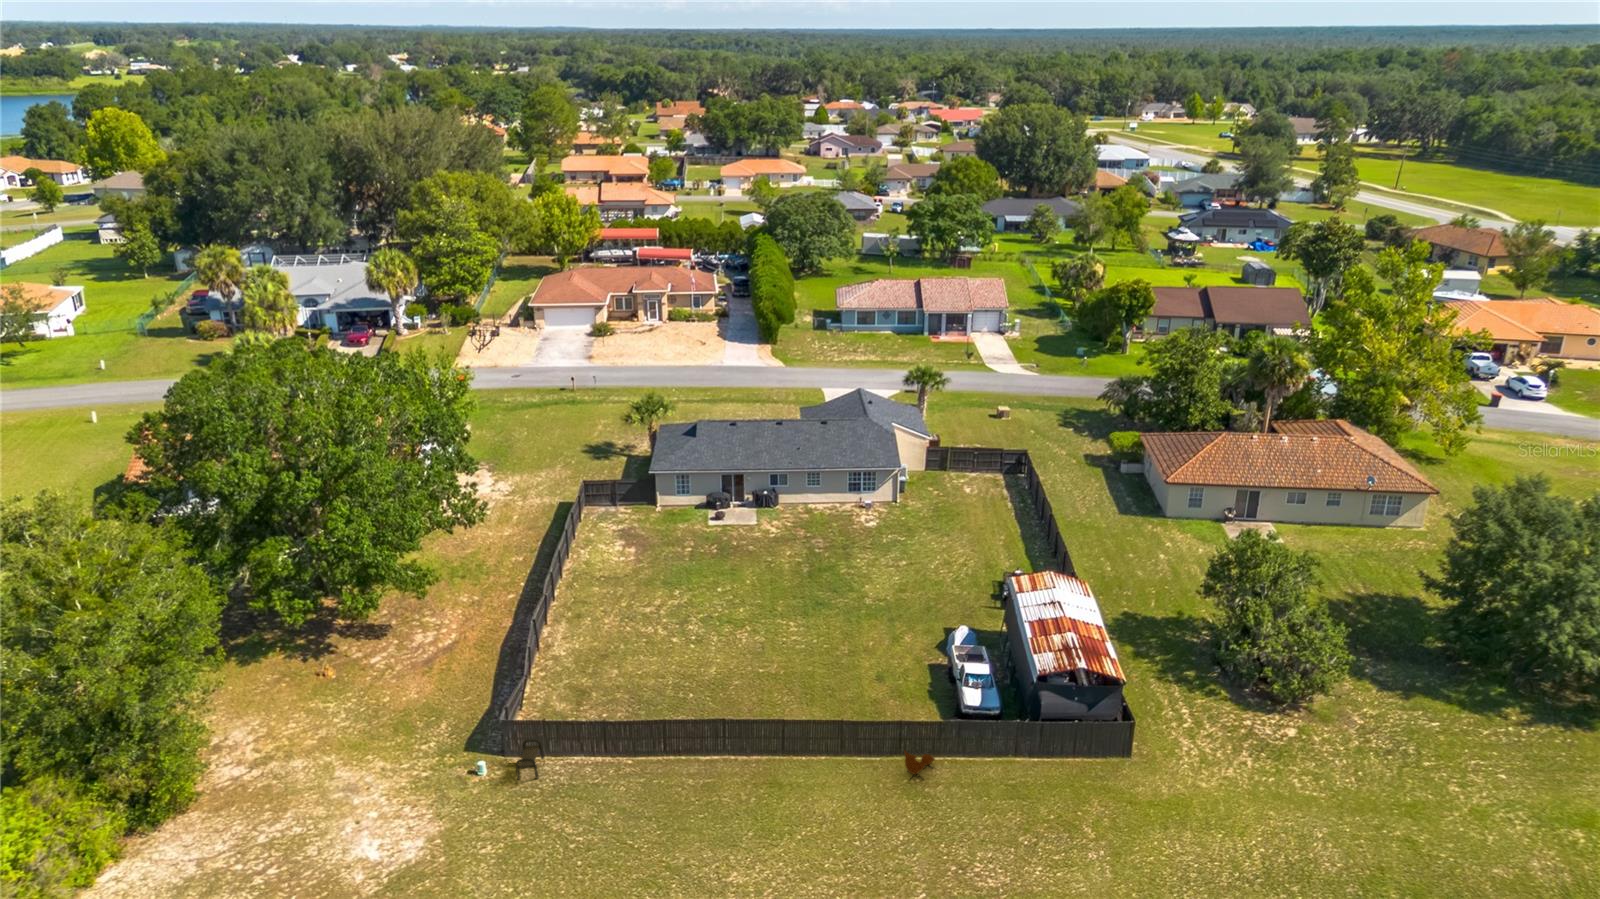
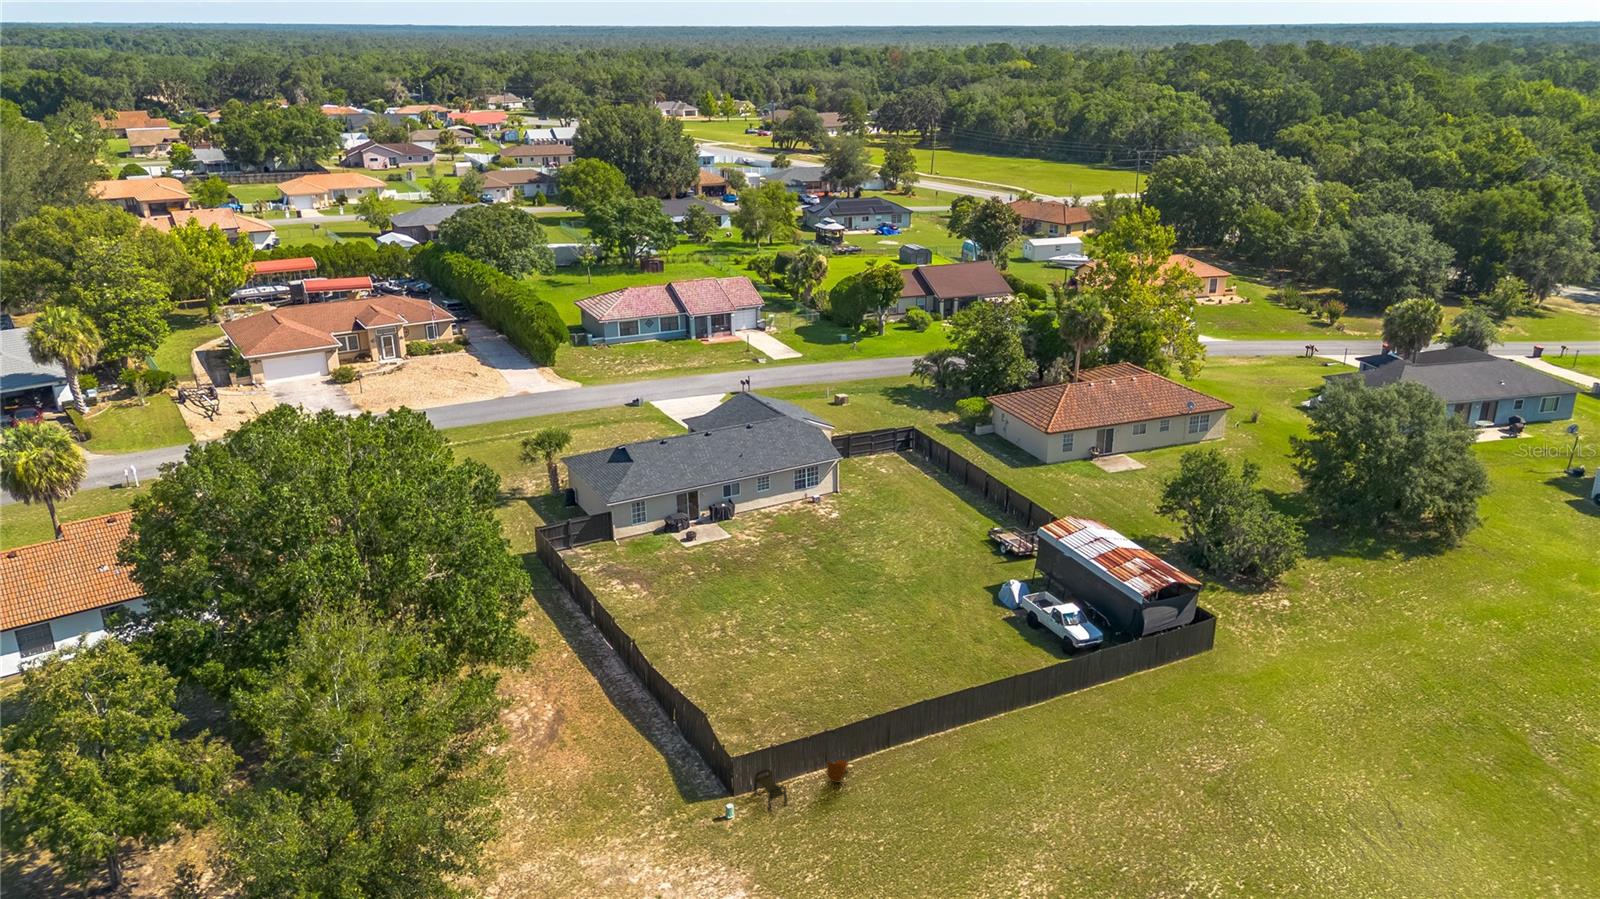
lounge chair: present [904,751,935,779] -> present [827,760,848,784]

